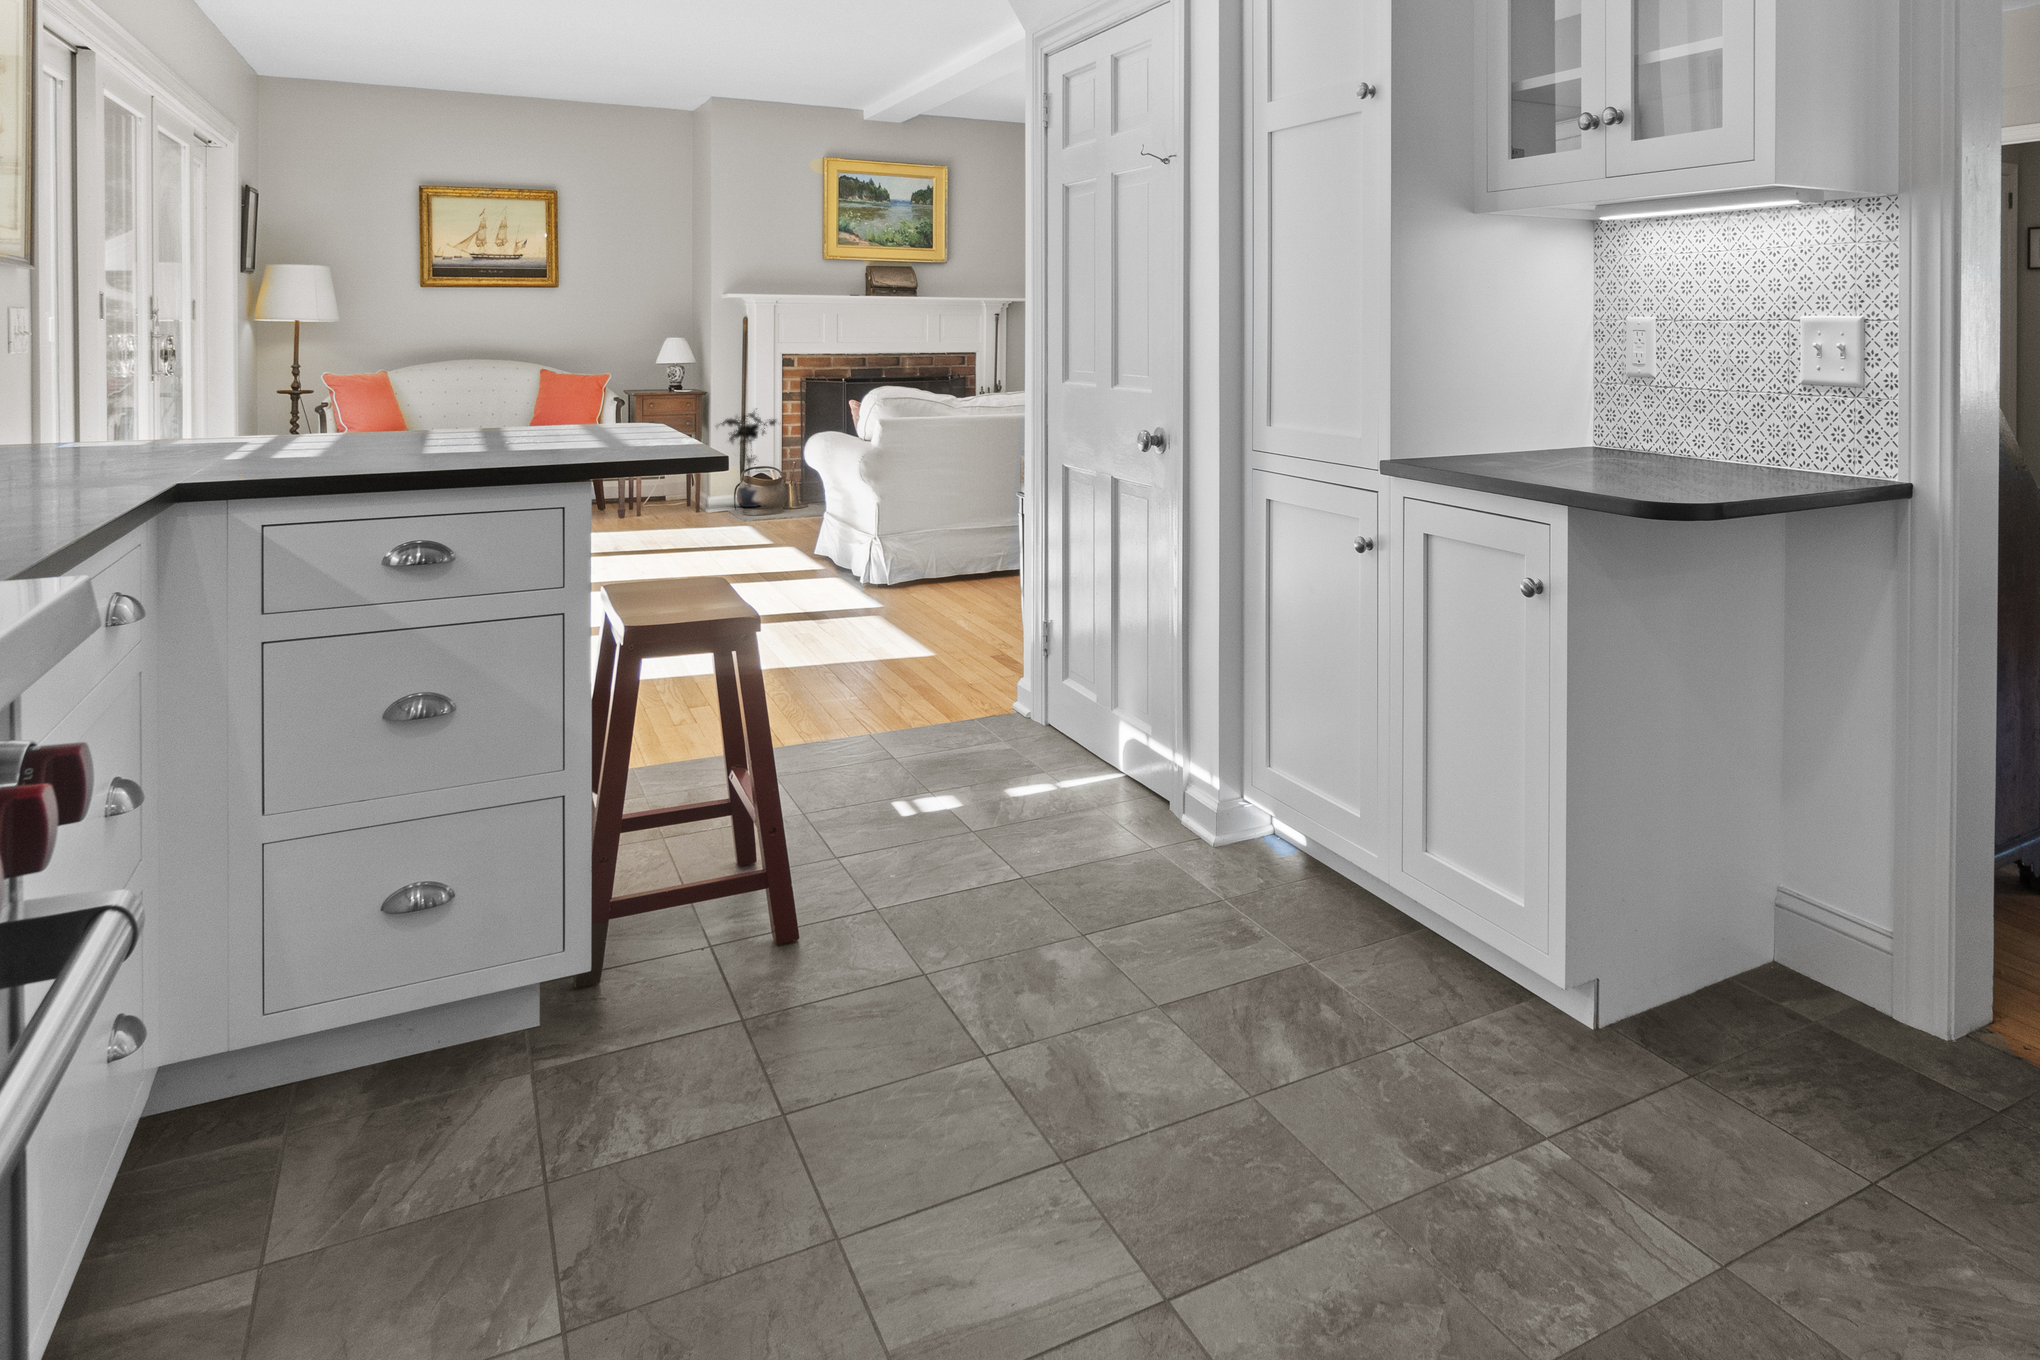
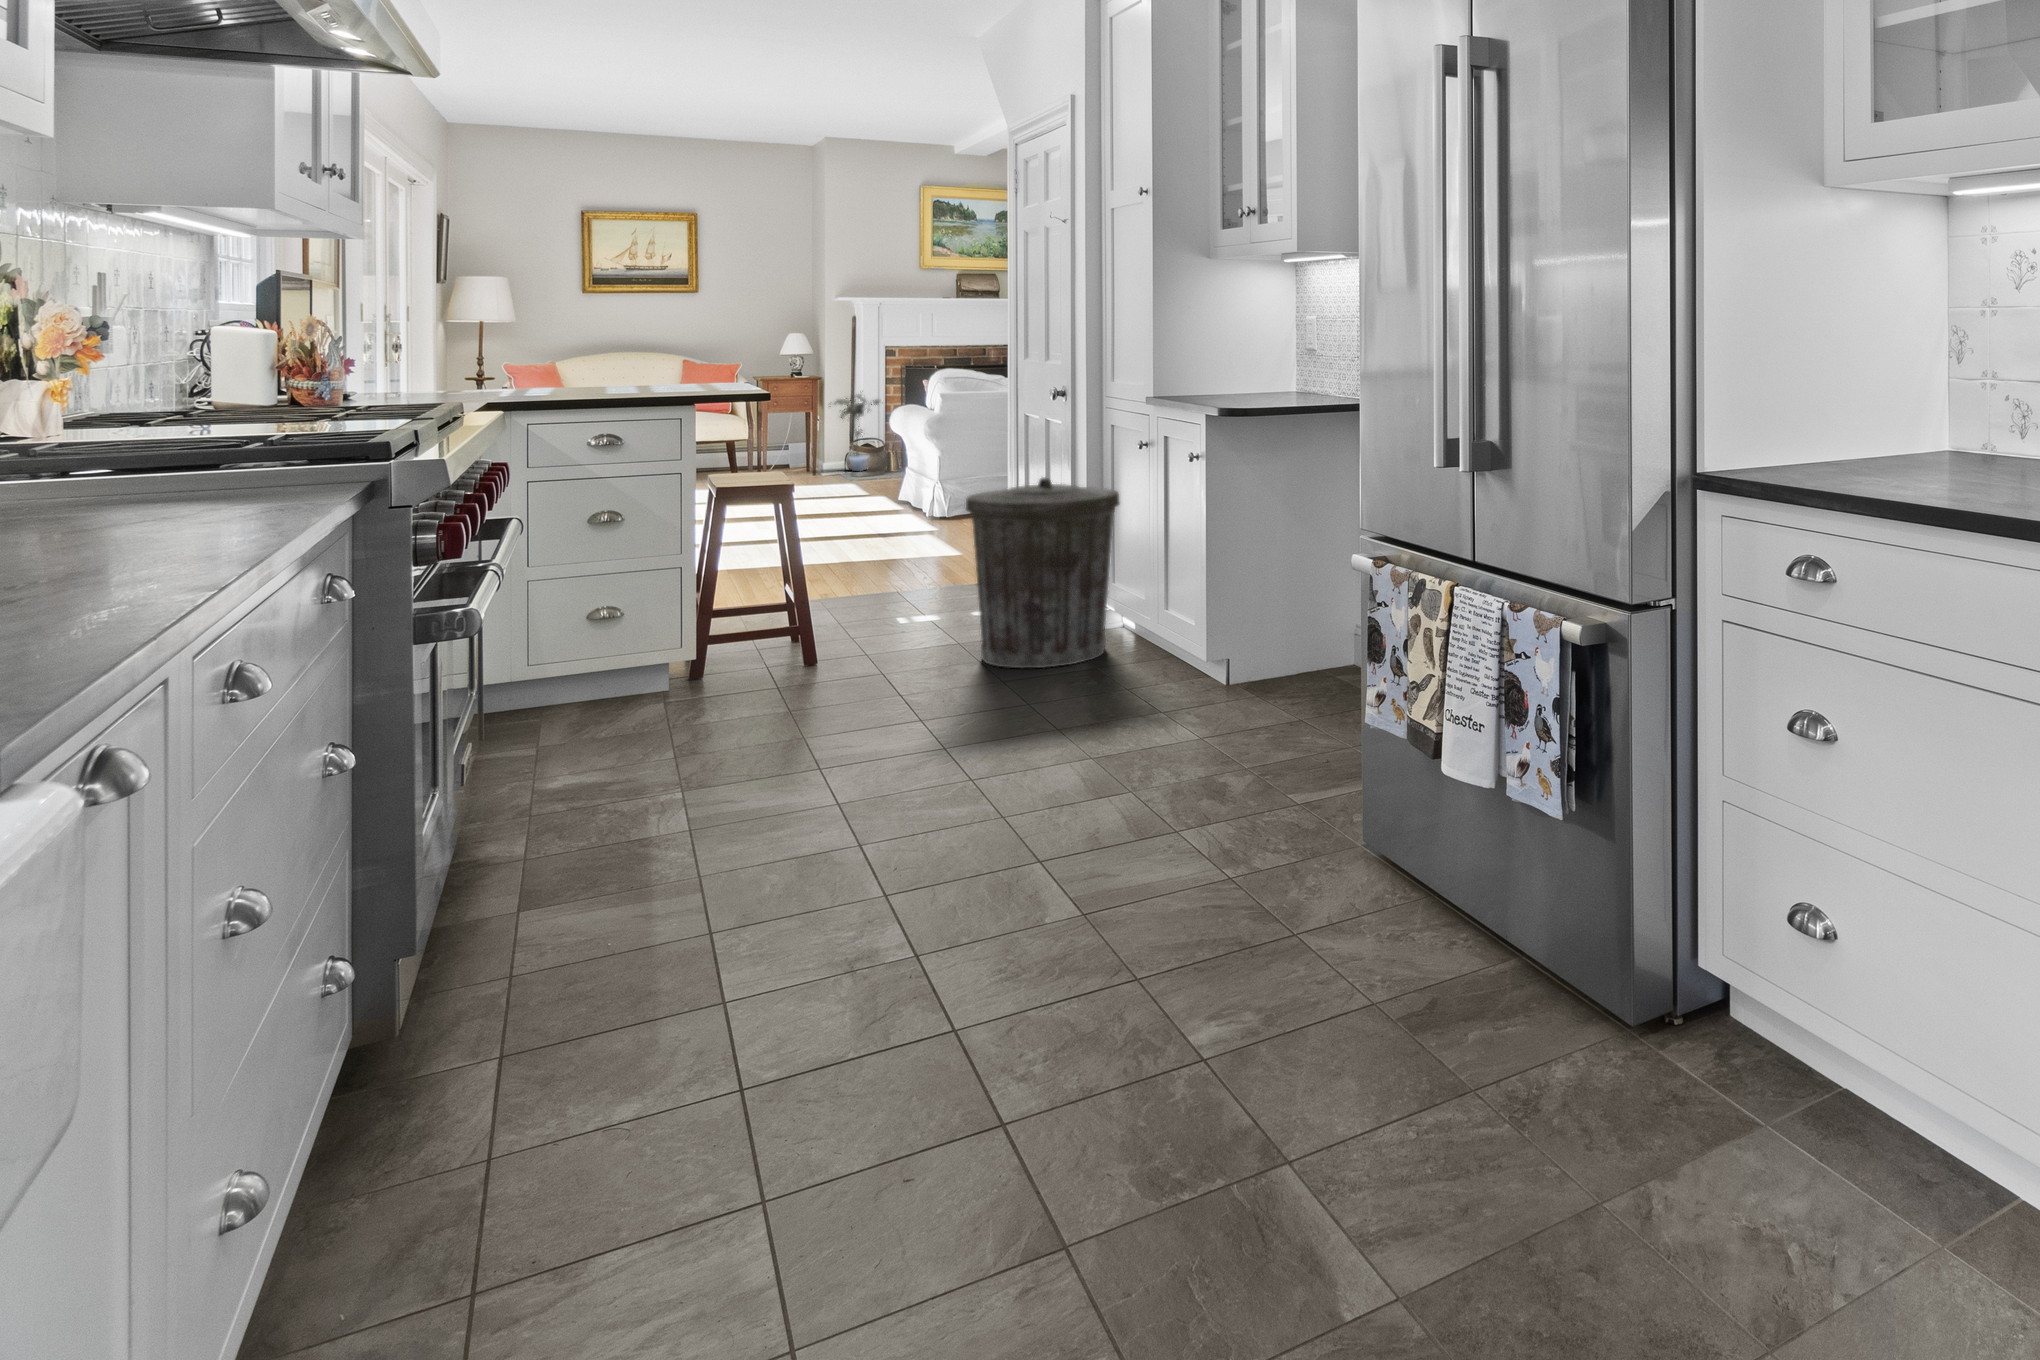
trash can: none [1060,601,1326,967] -> present [966,478,1119,668]

